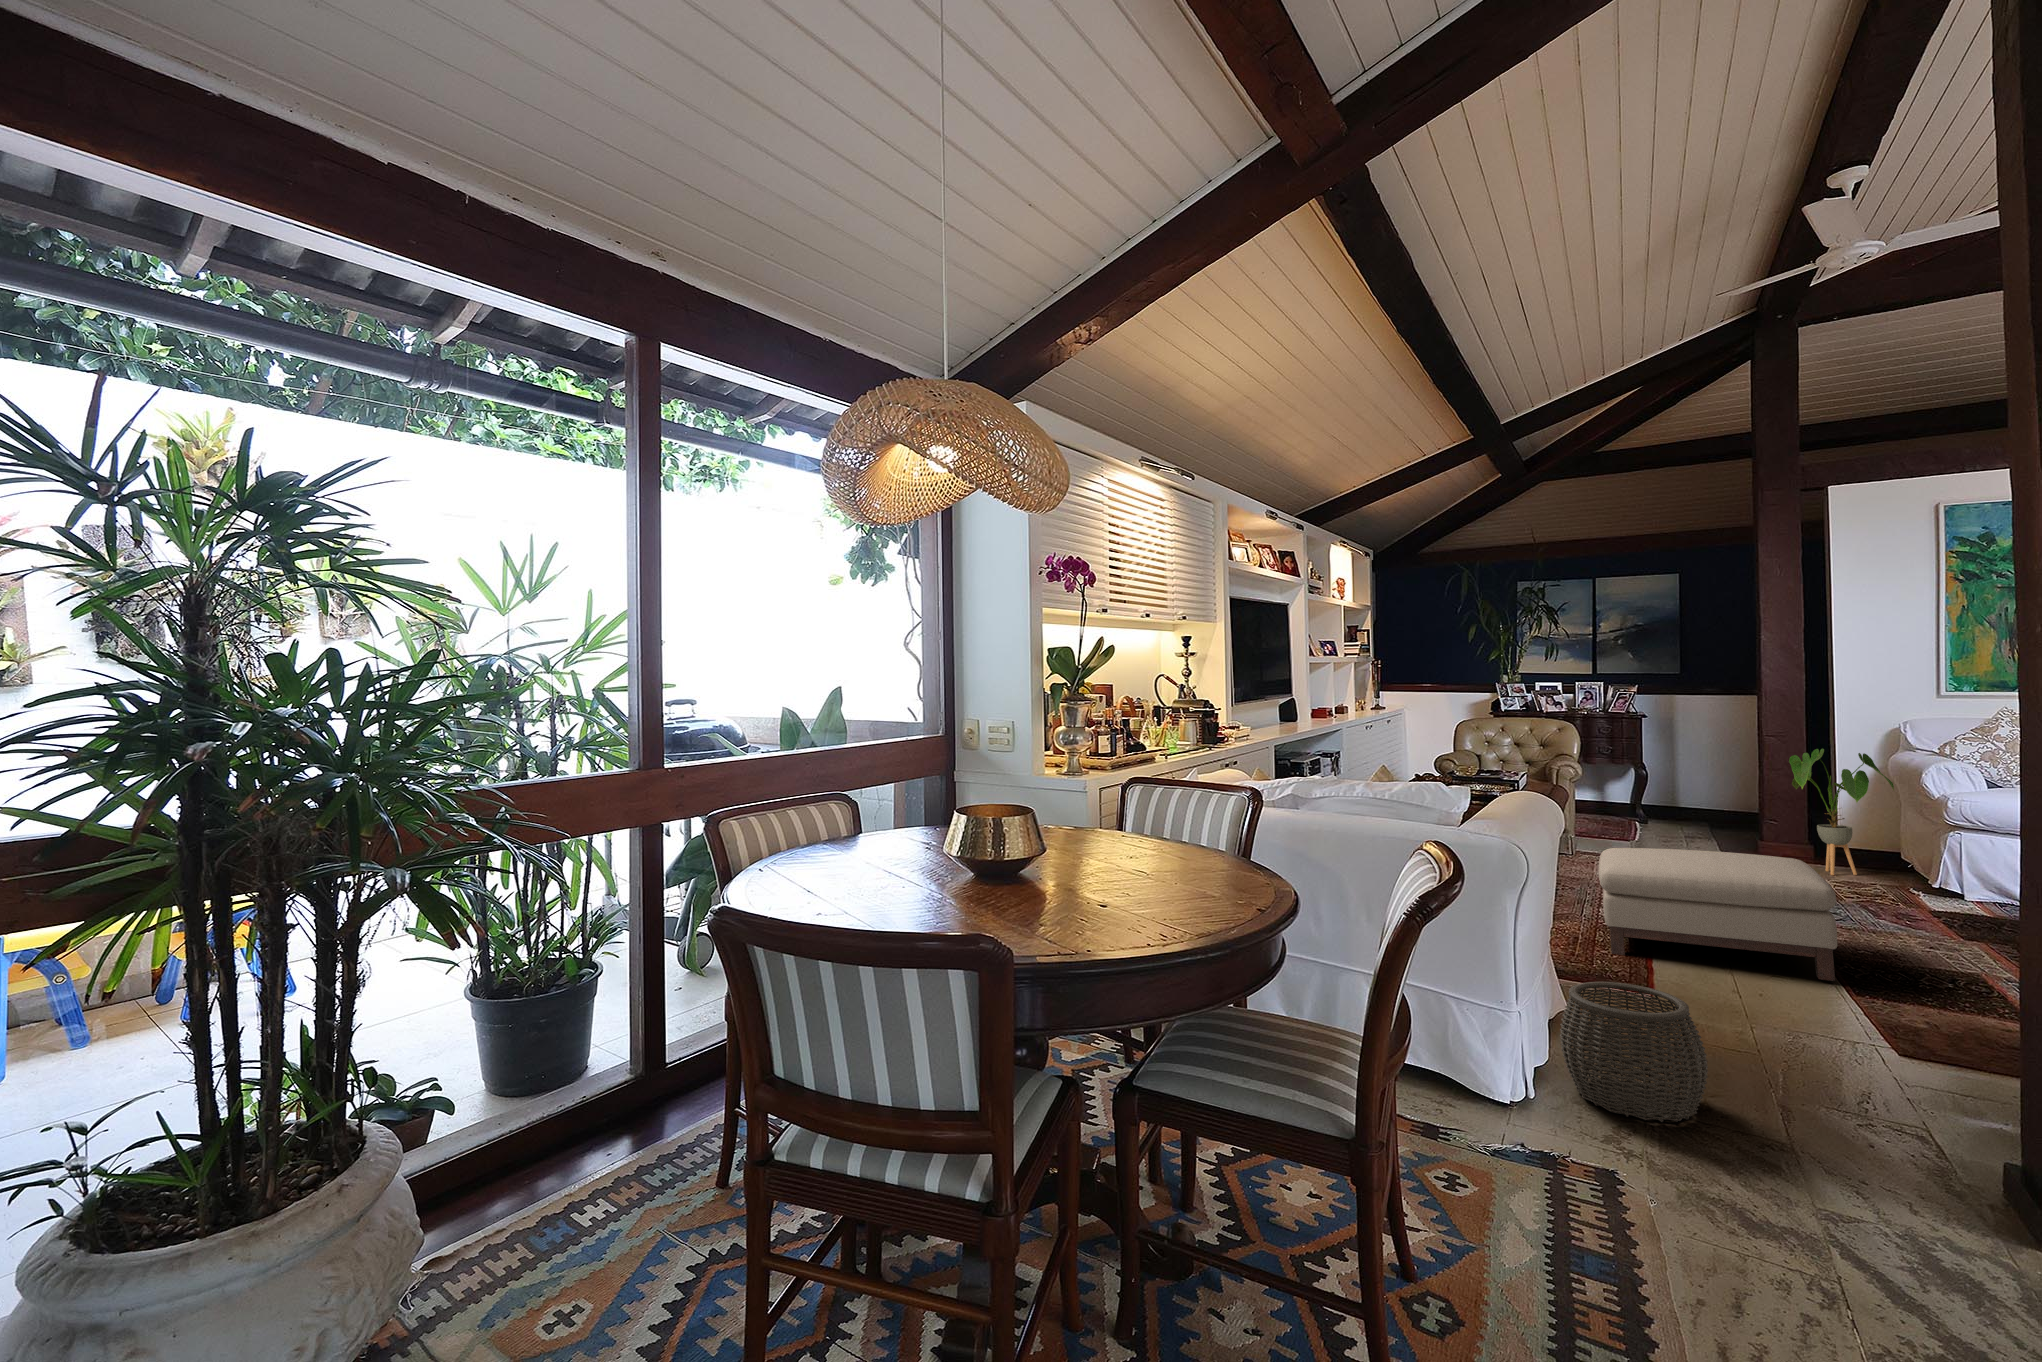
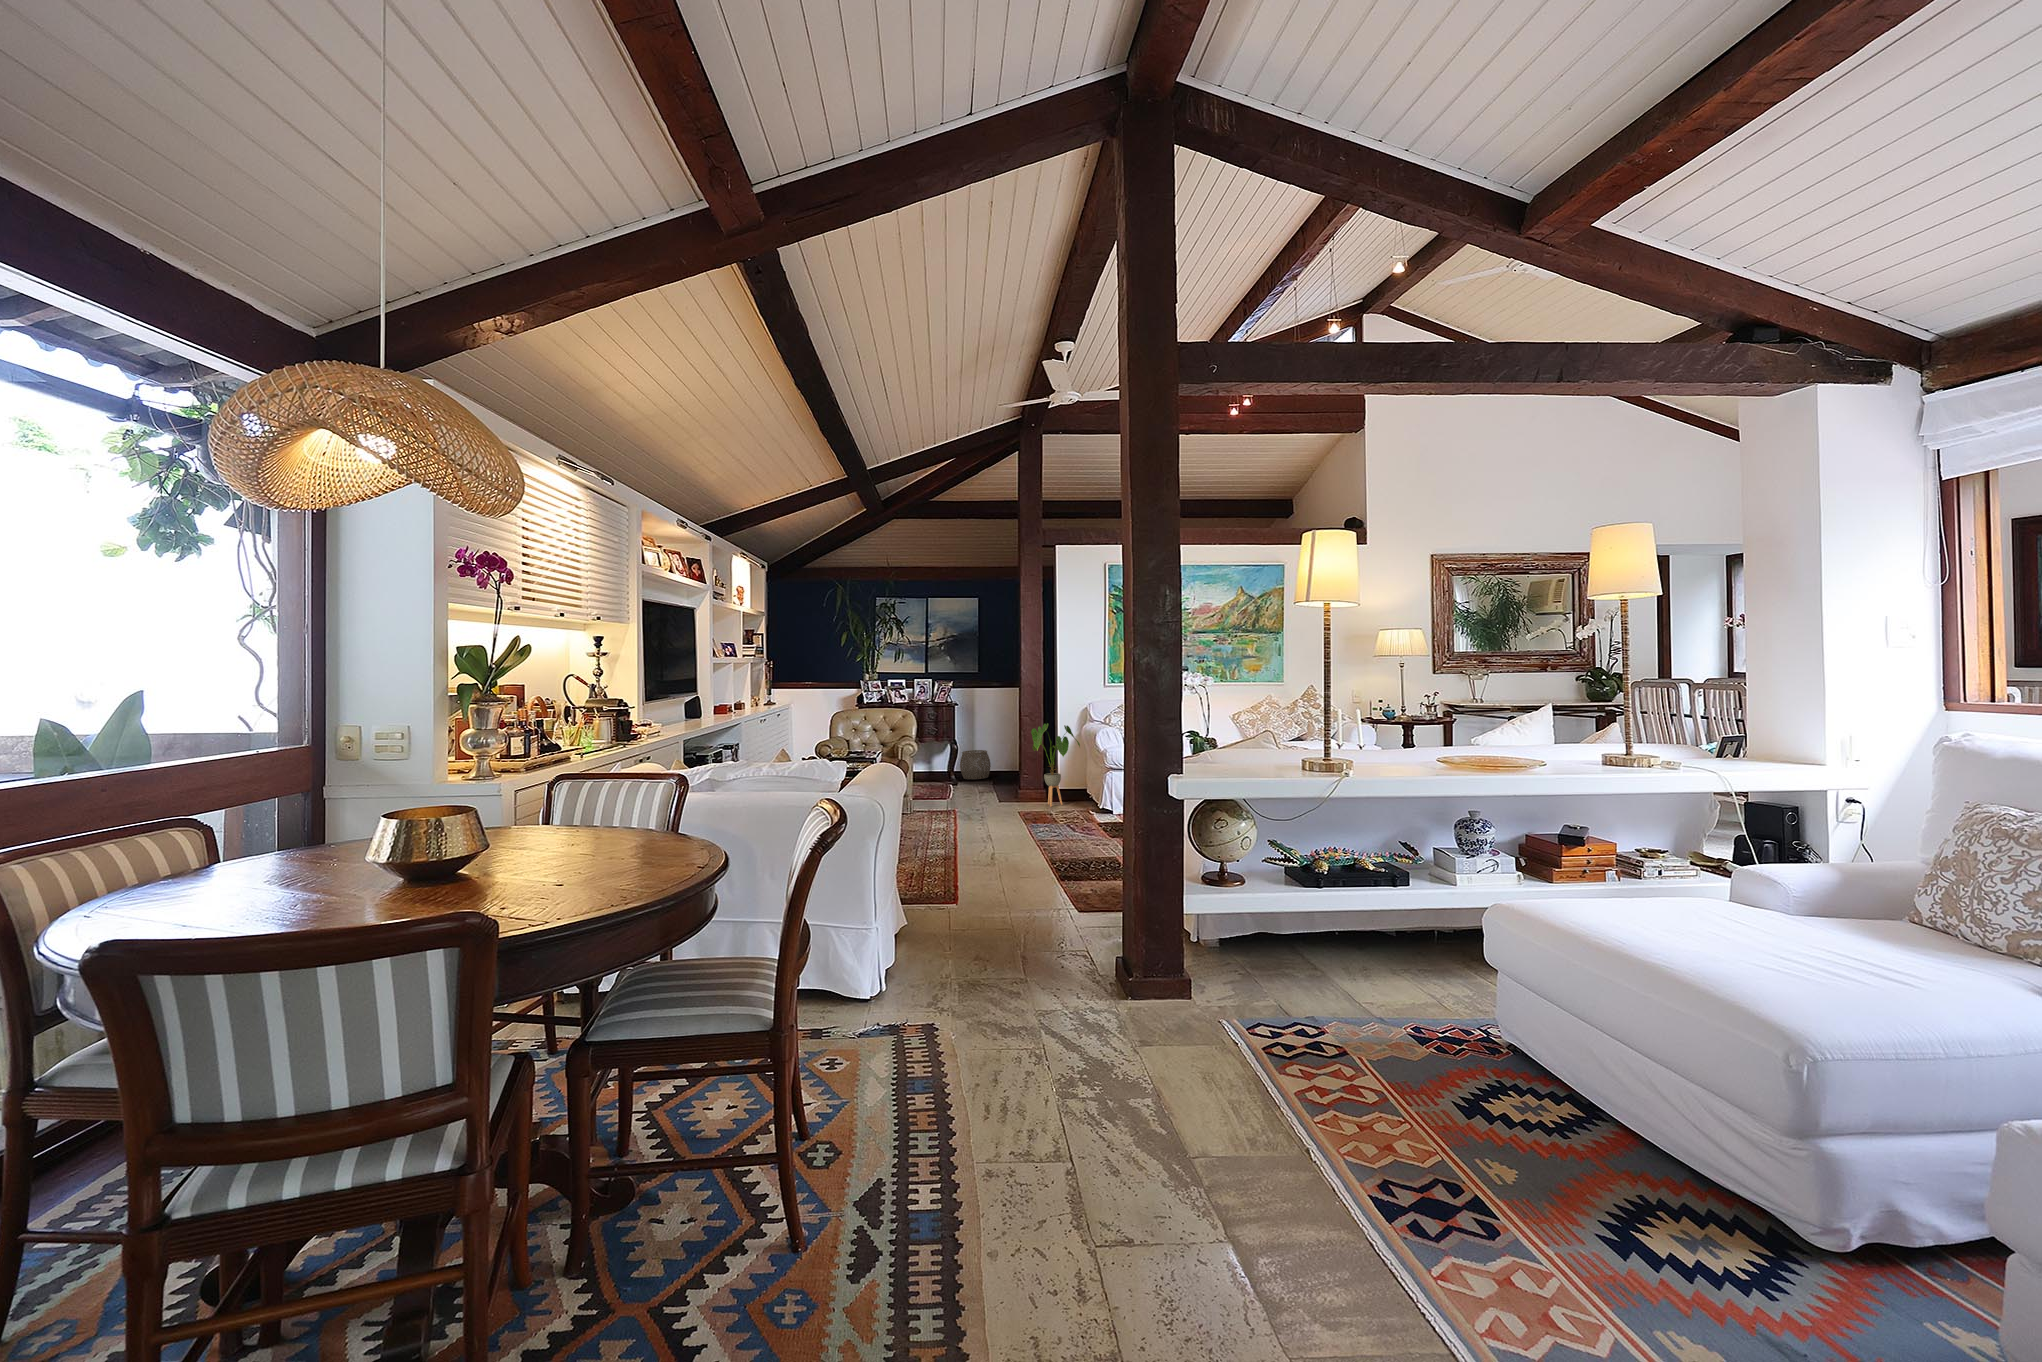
ottoman: present [1599,848,1837,981] -> none [926,797,1051,879]
woven basket: present [1560,982,1708,1122] -> present [960,750,991,779]

